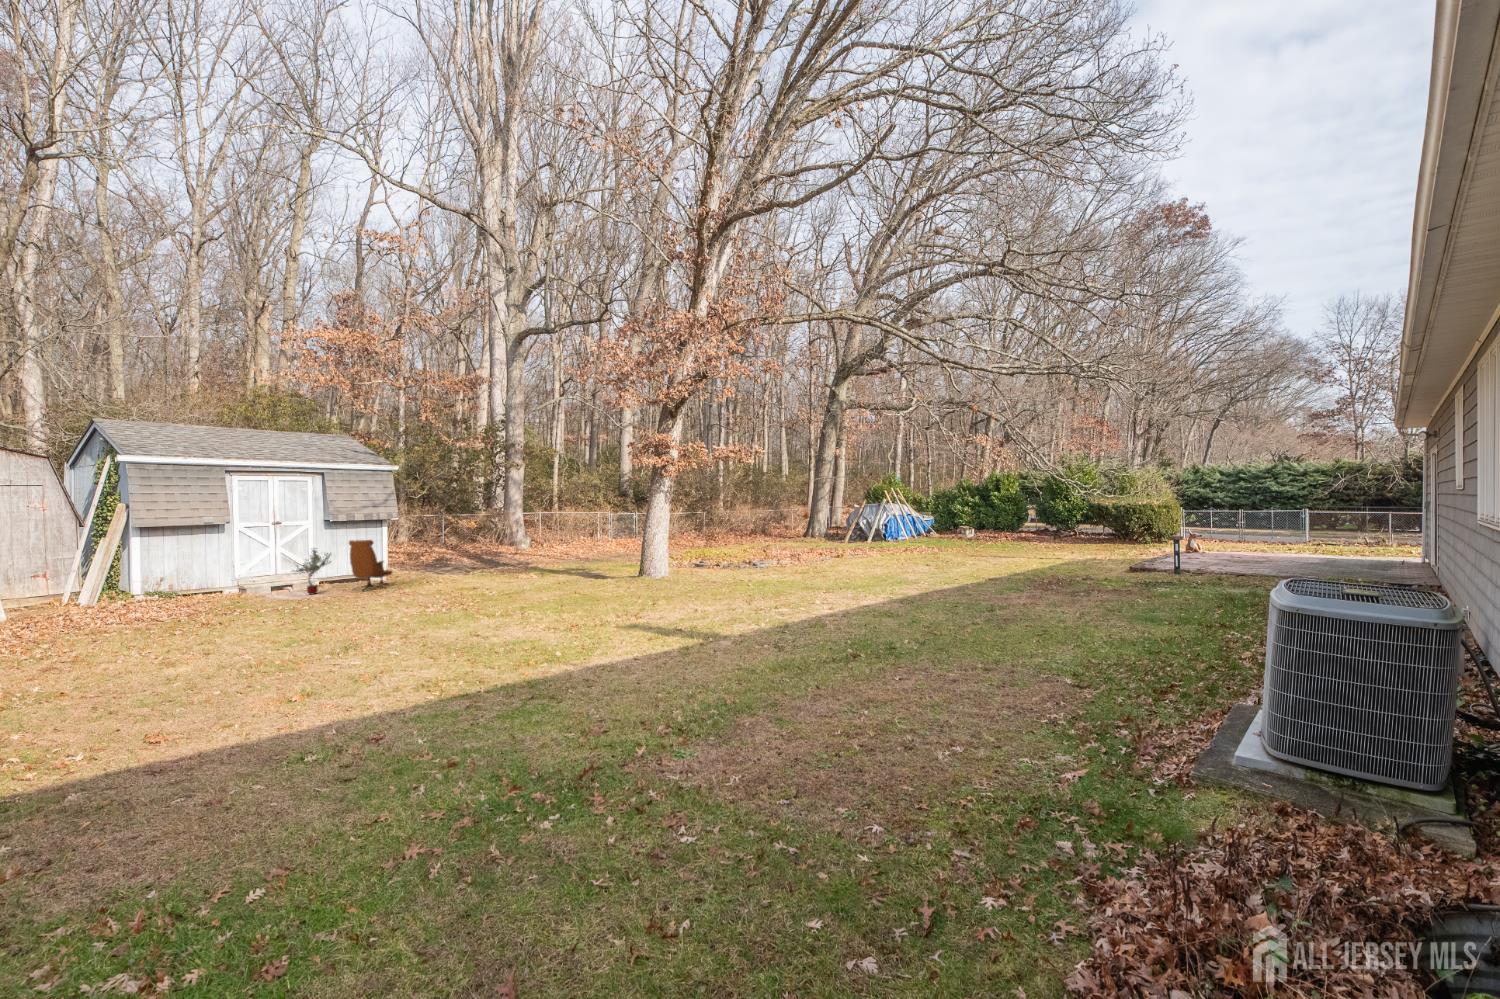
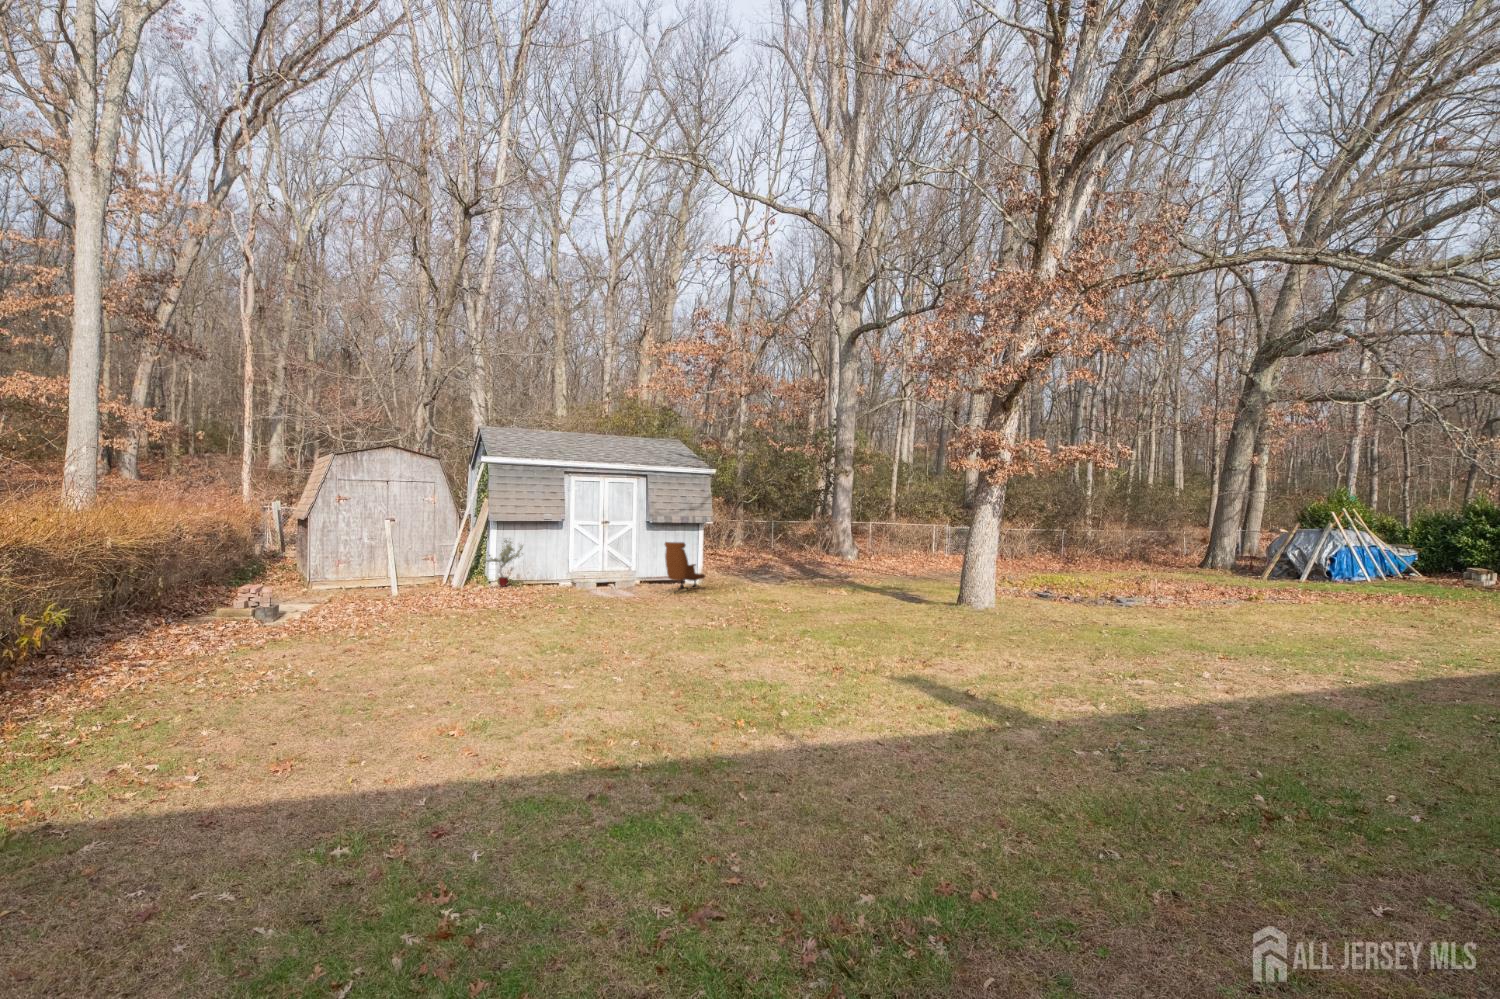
potted tree: present [293,548,331,595] -> present [484,540,523,587]

